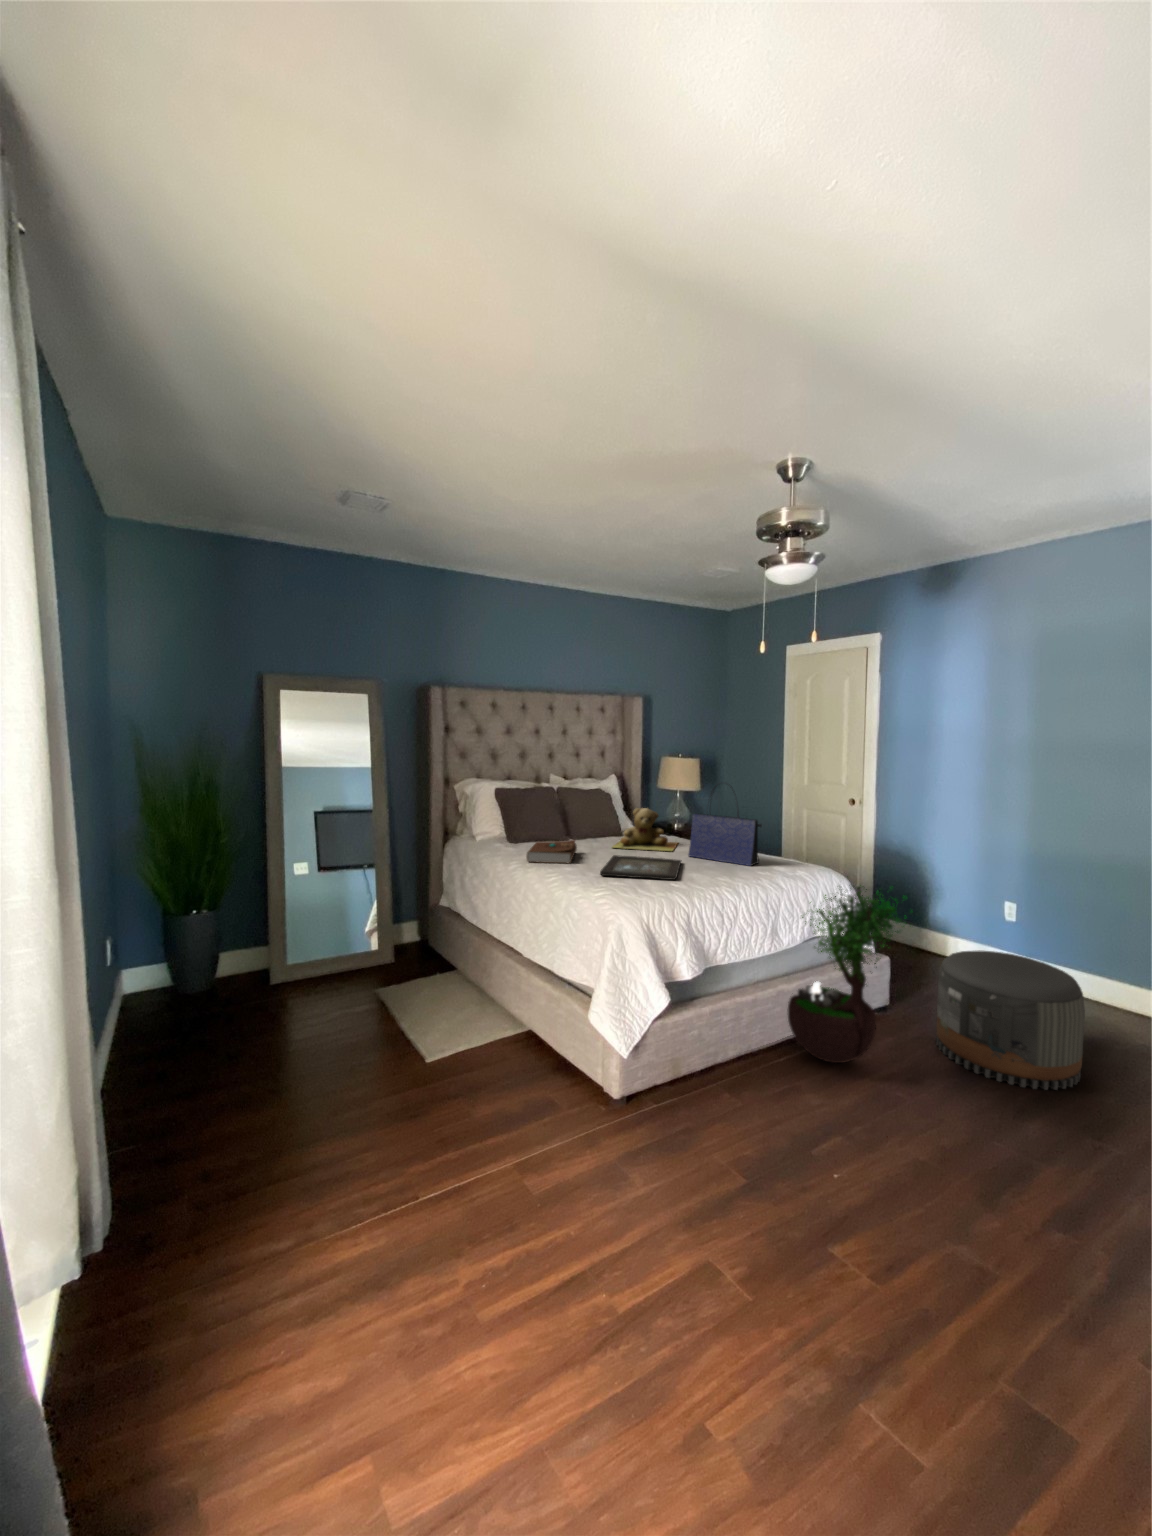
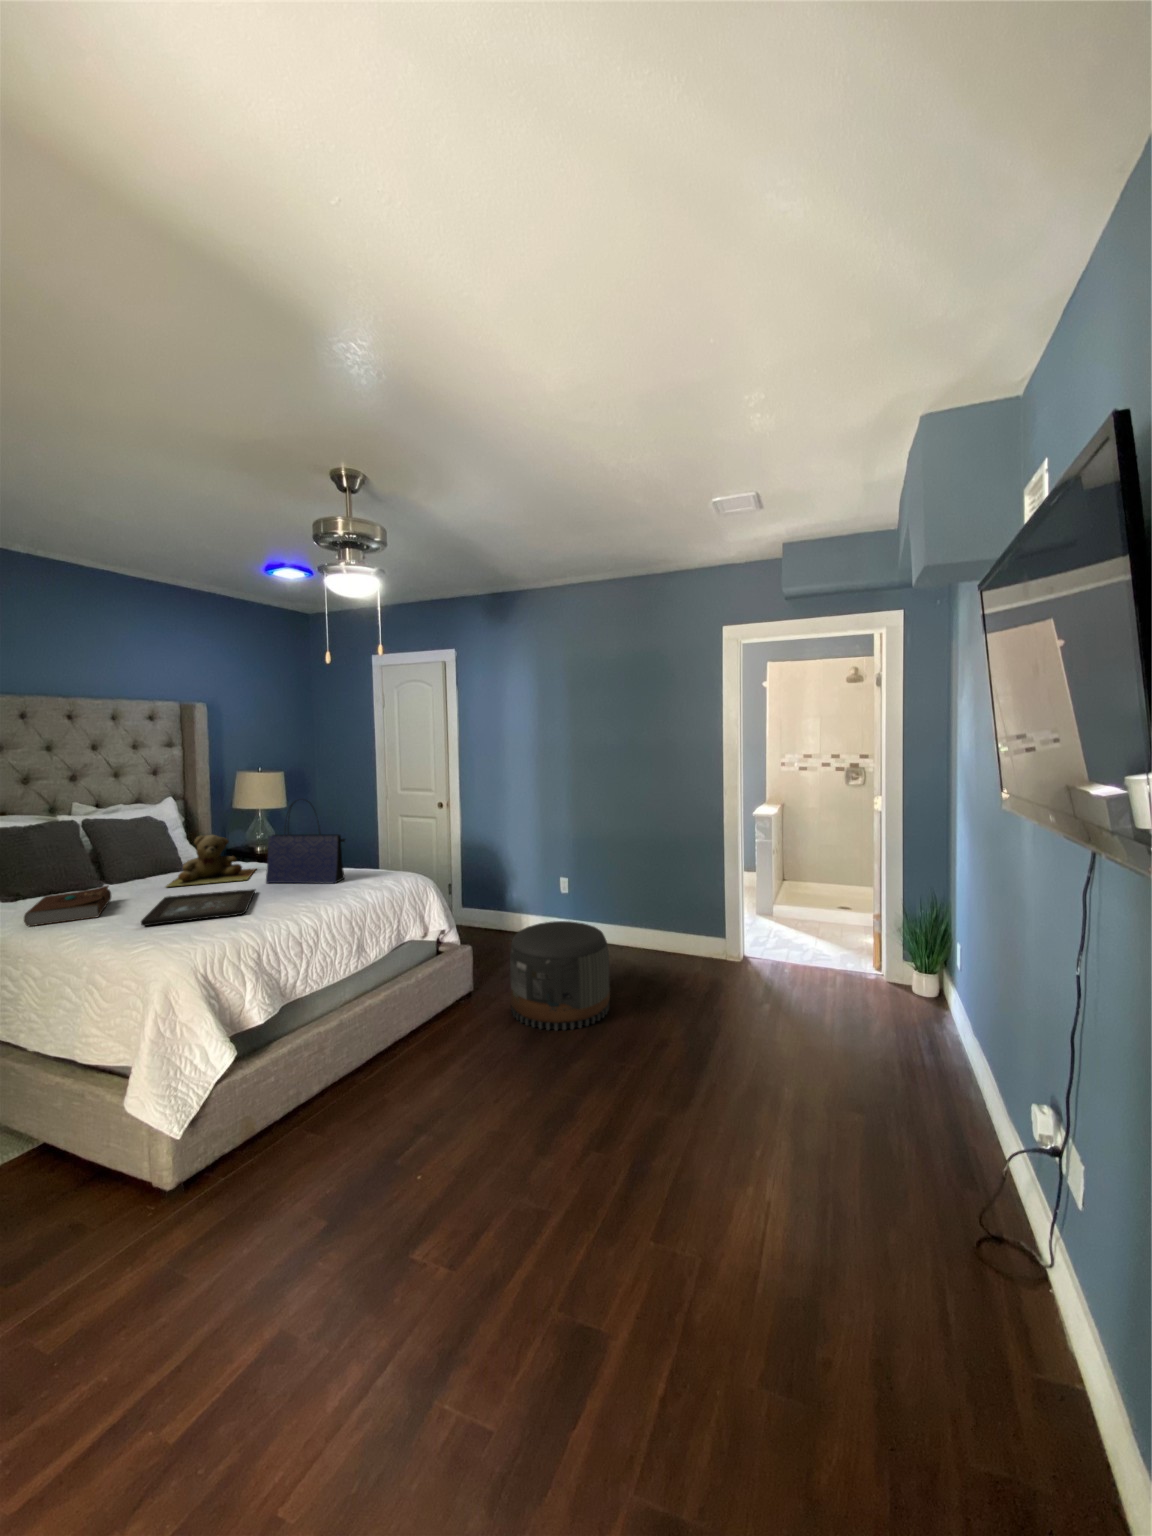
potted tree: present [788,876,911,1063] -> none [378,880,484,1062]

